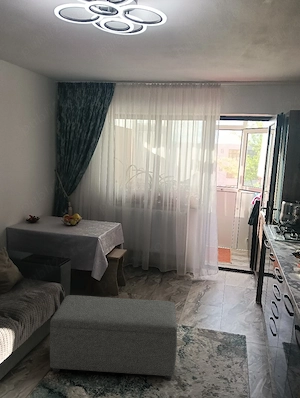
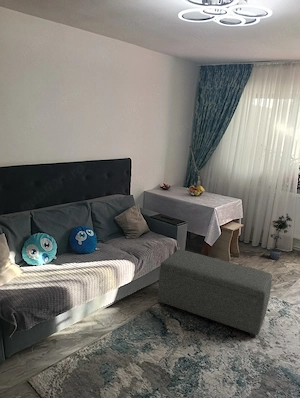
potted plant: none [151,232,172,281] -> present [269,214,292,260]

